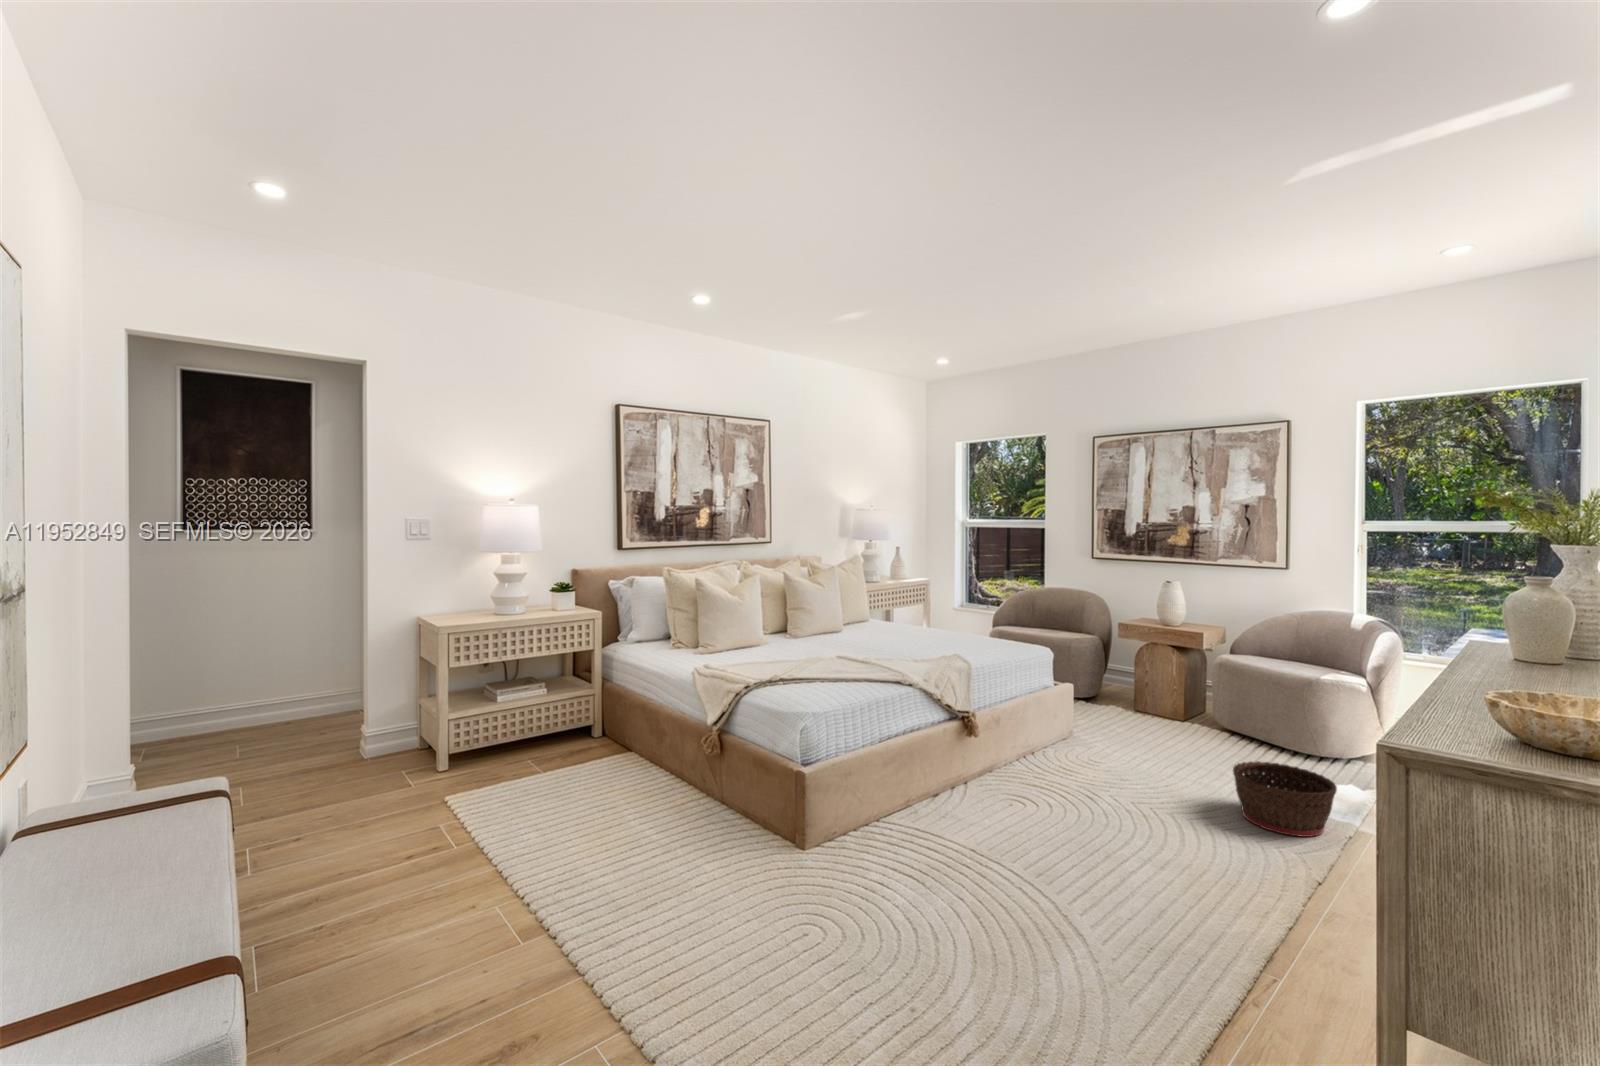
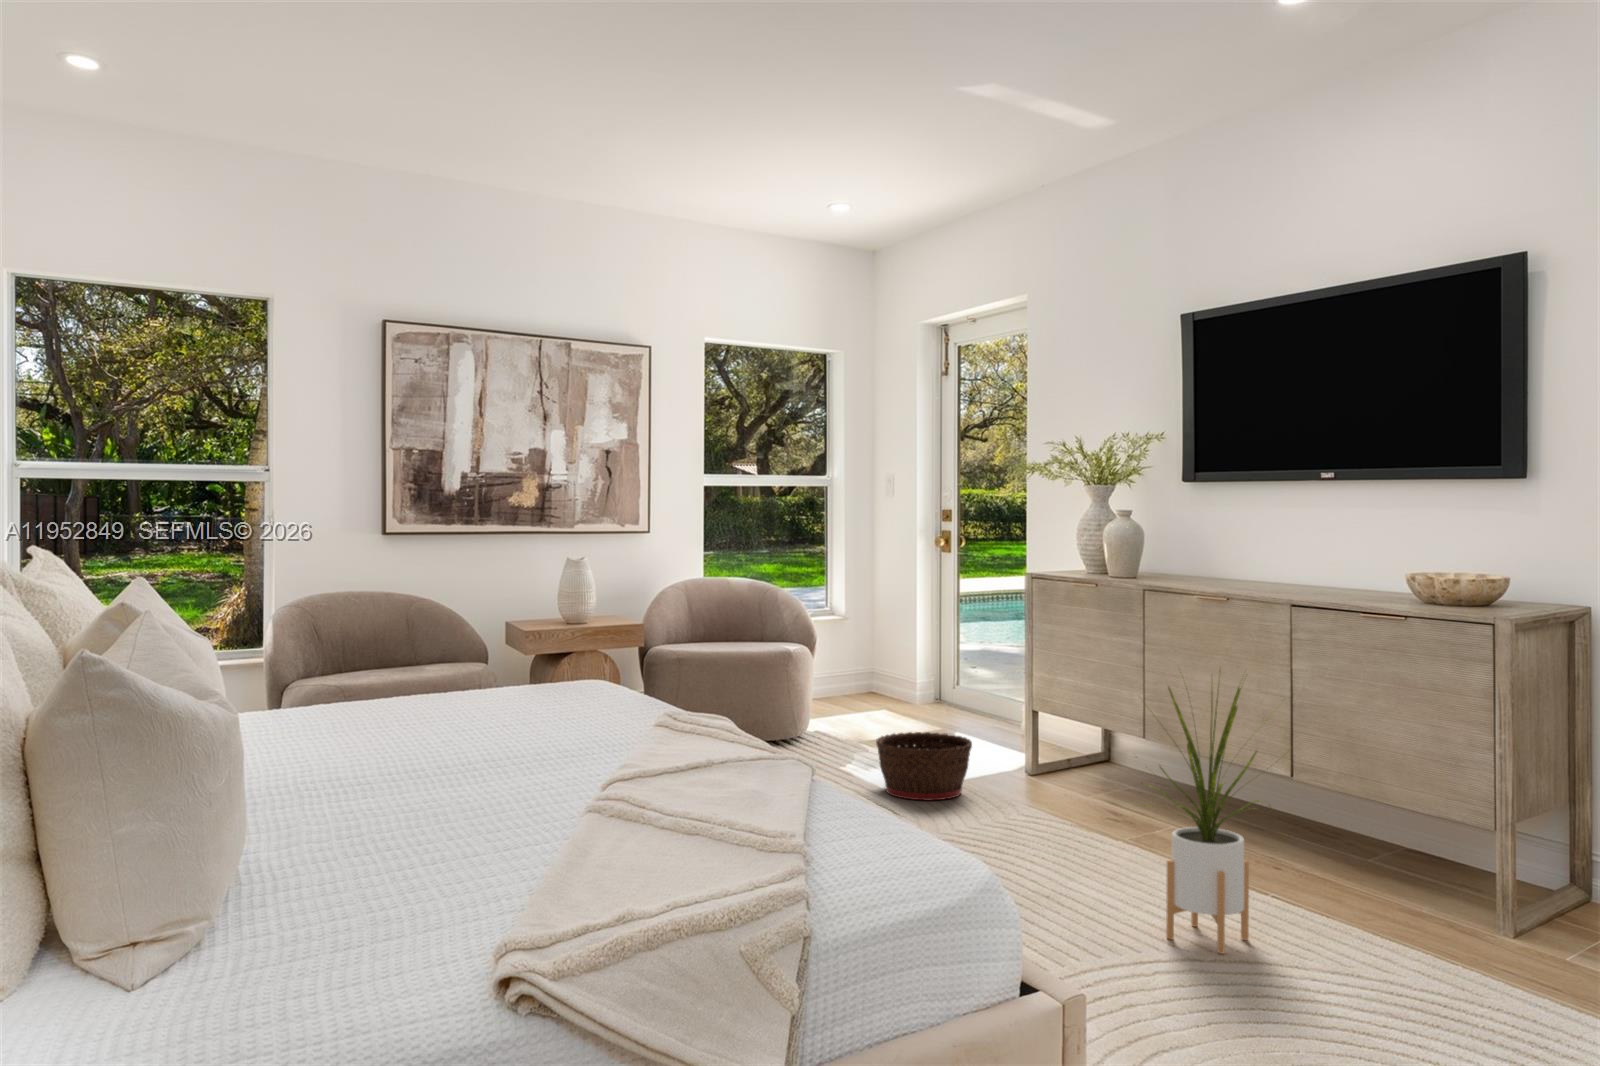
house plant: none [997,731,1128,987] -> present [1153,670,1290,954]

